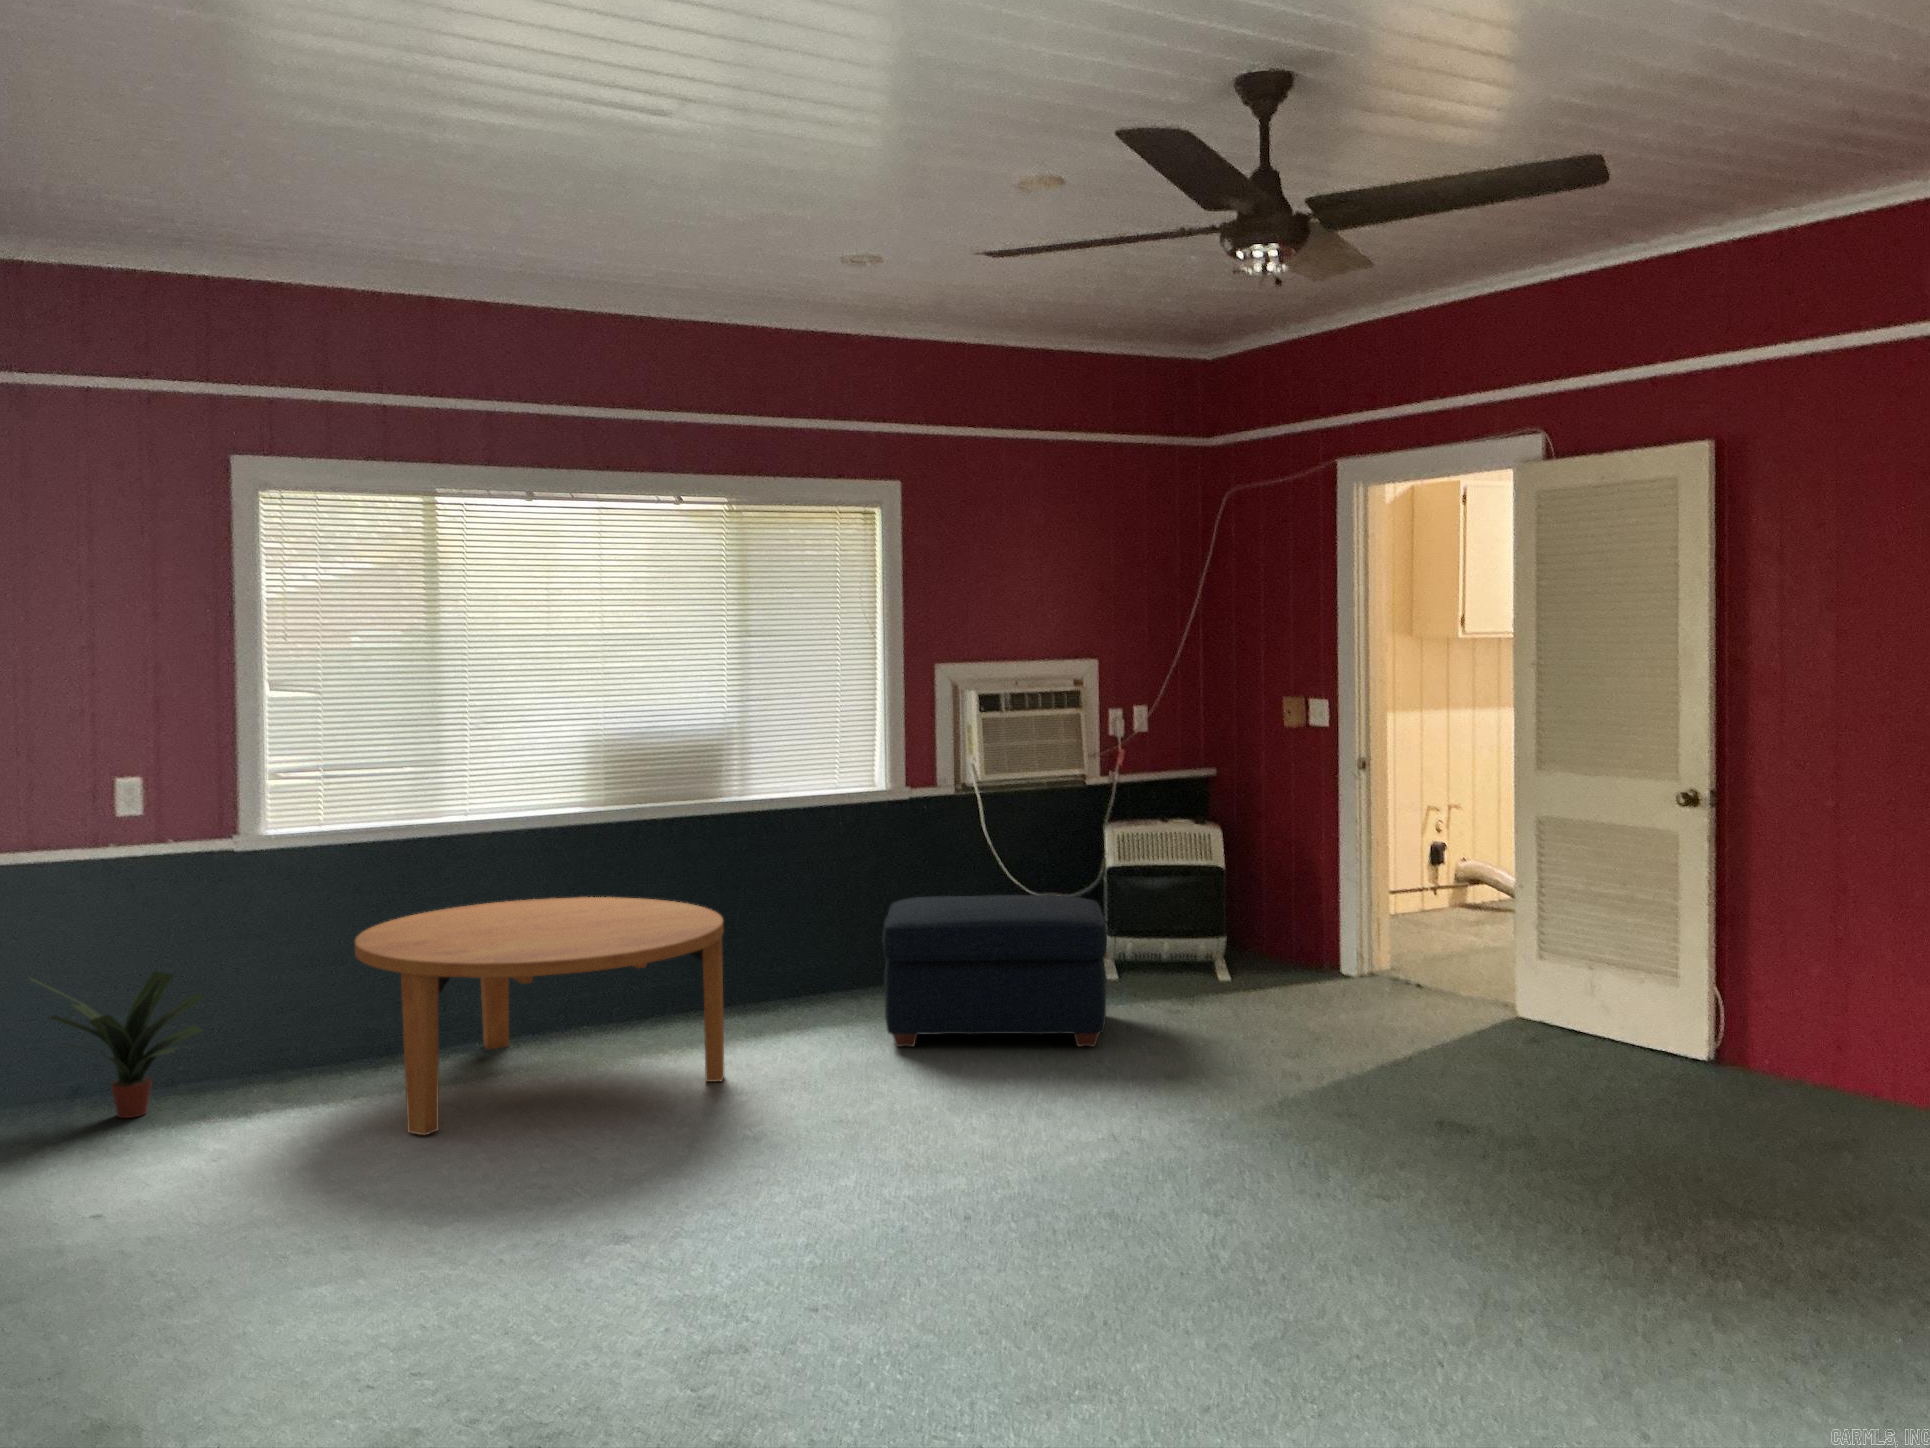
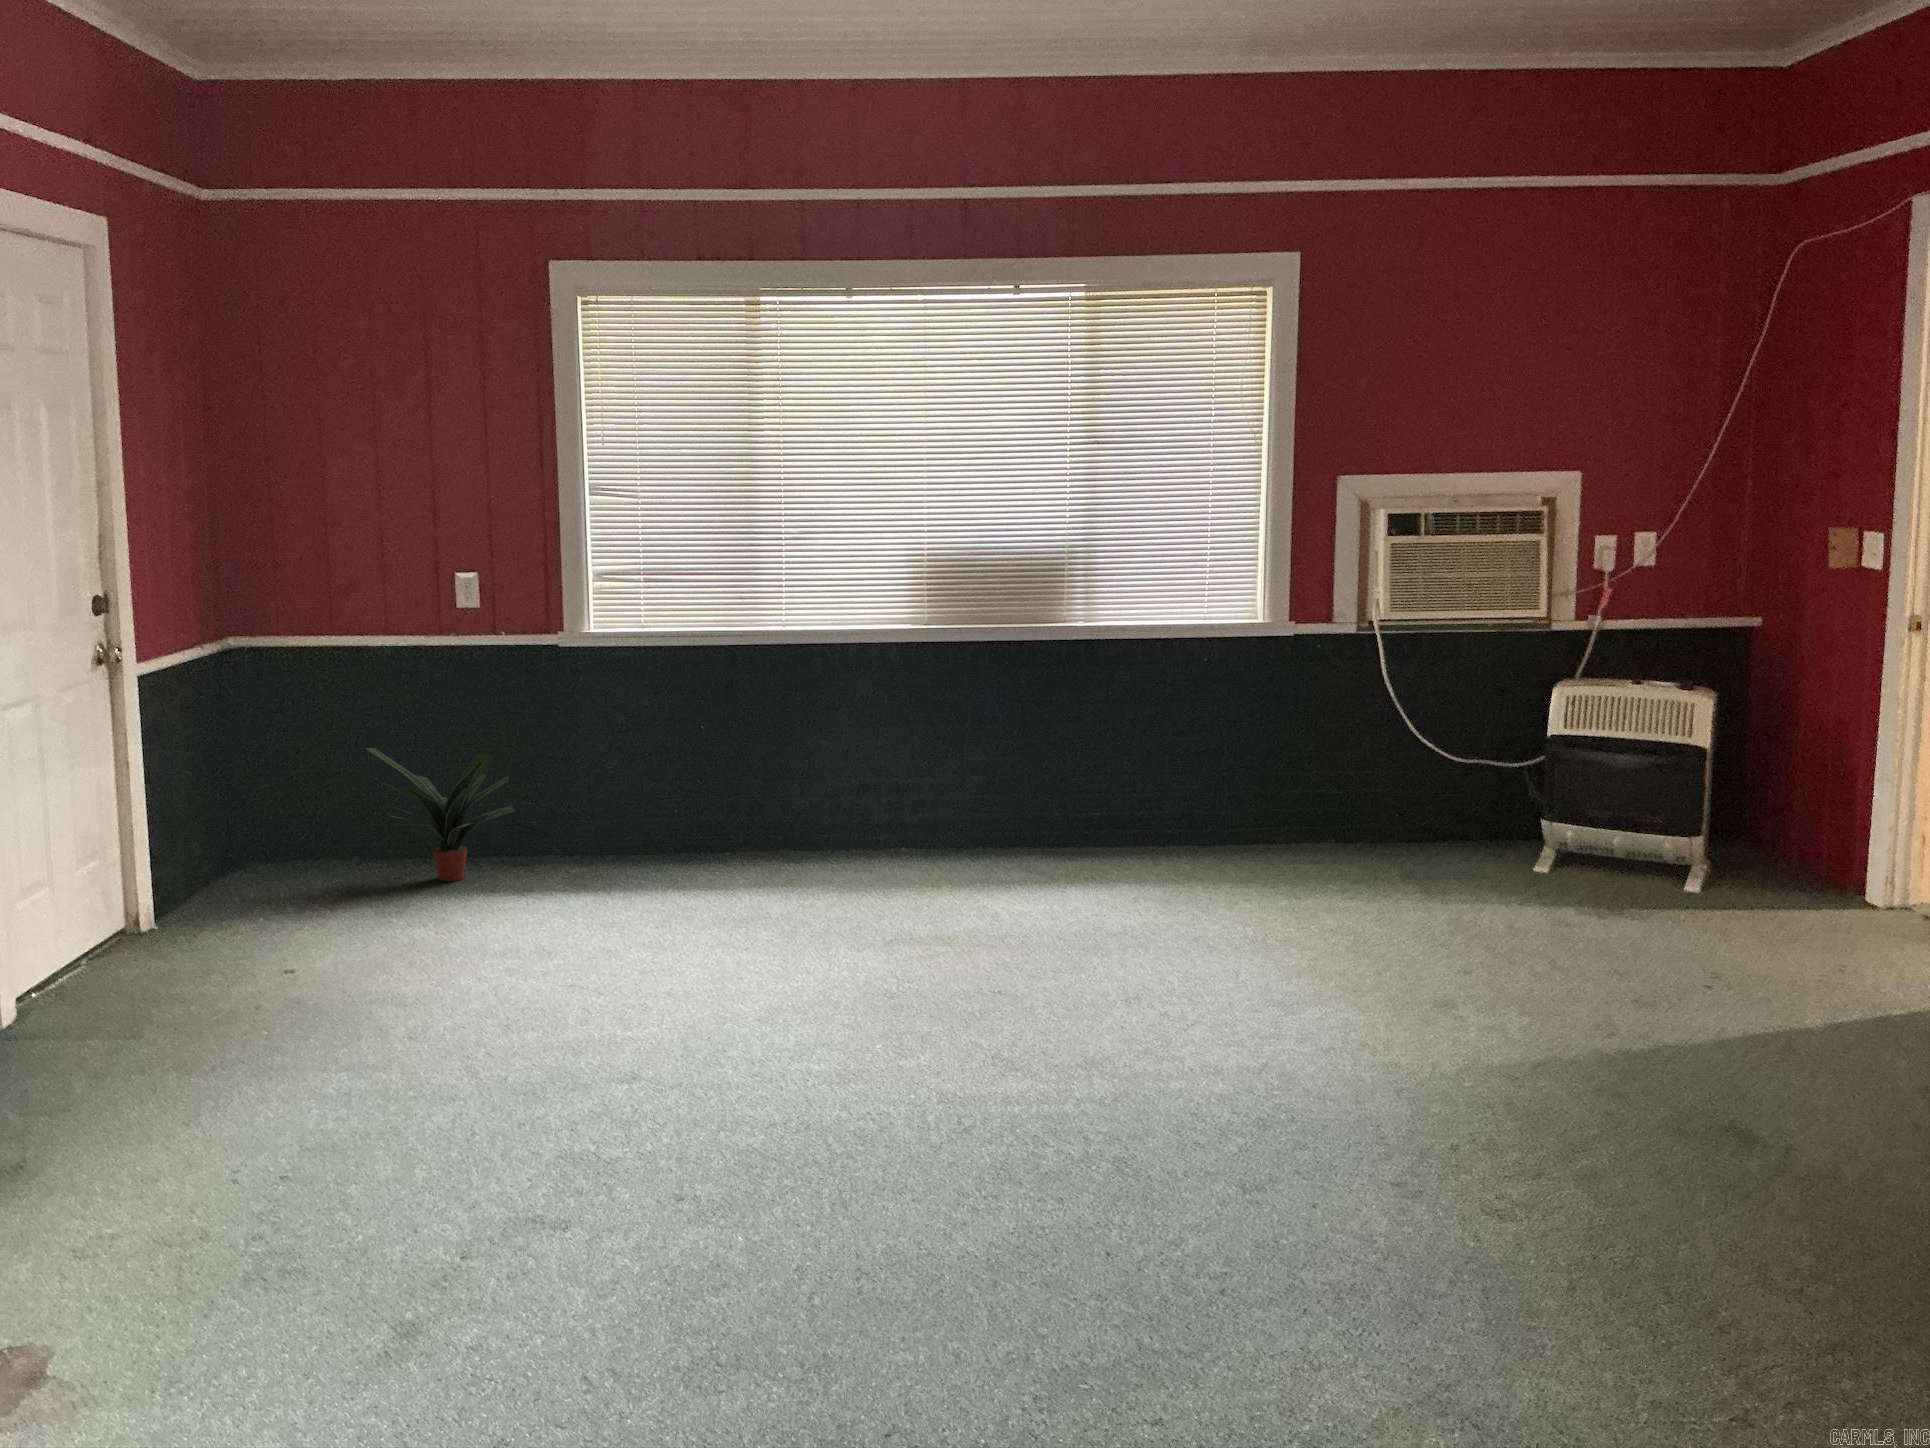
ottoman: present [882,895,1107,1047] -> none [1163,749,1462,944]
coffee table: present [355,897,724,1135] -> none [610,716,979,931]

